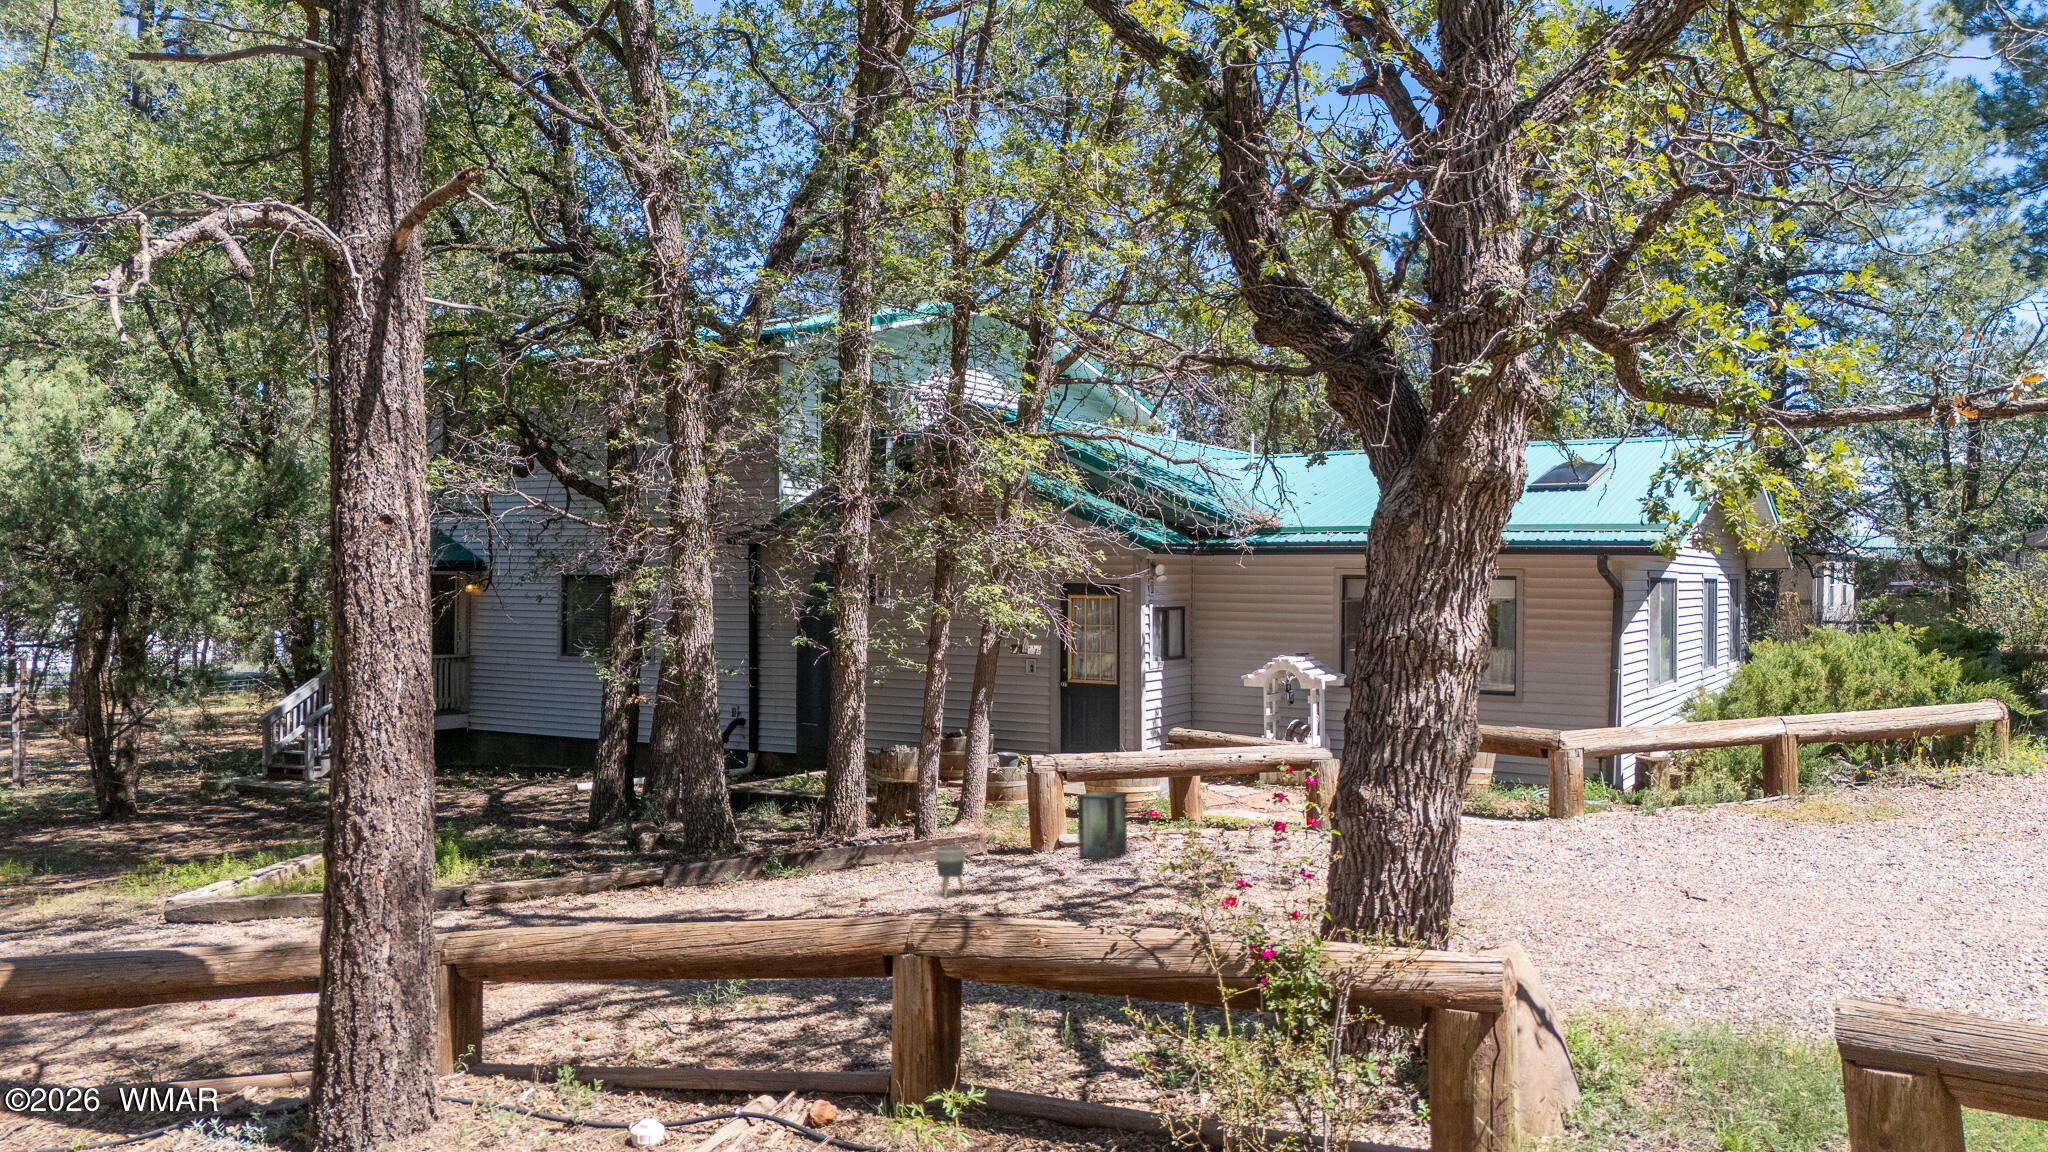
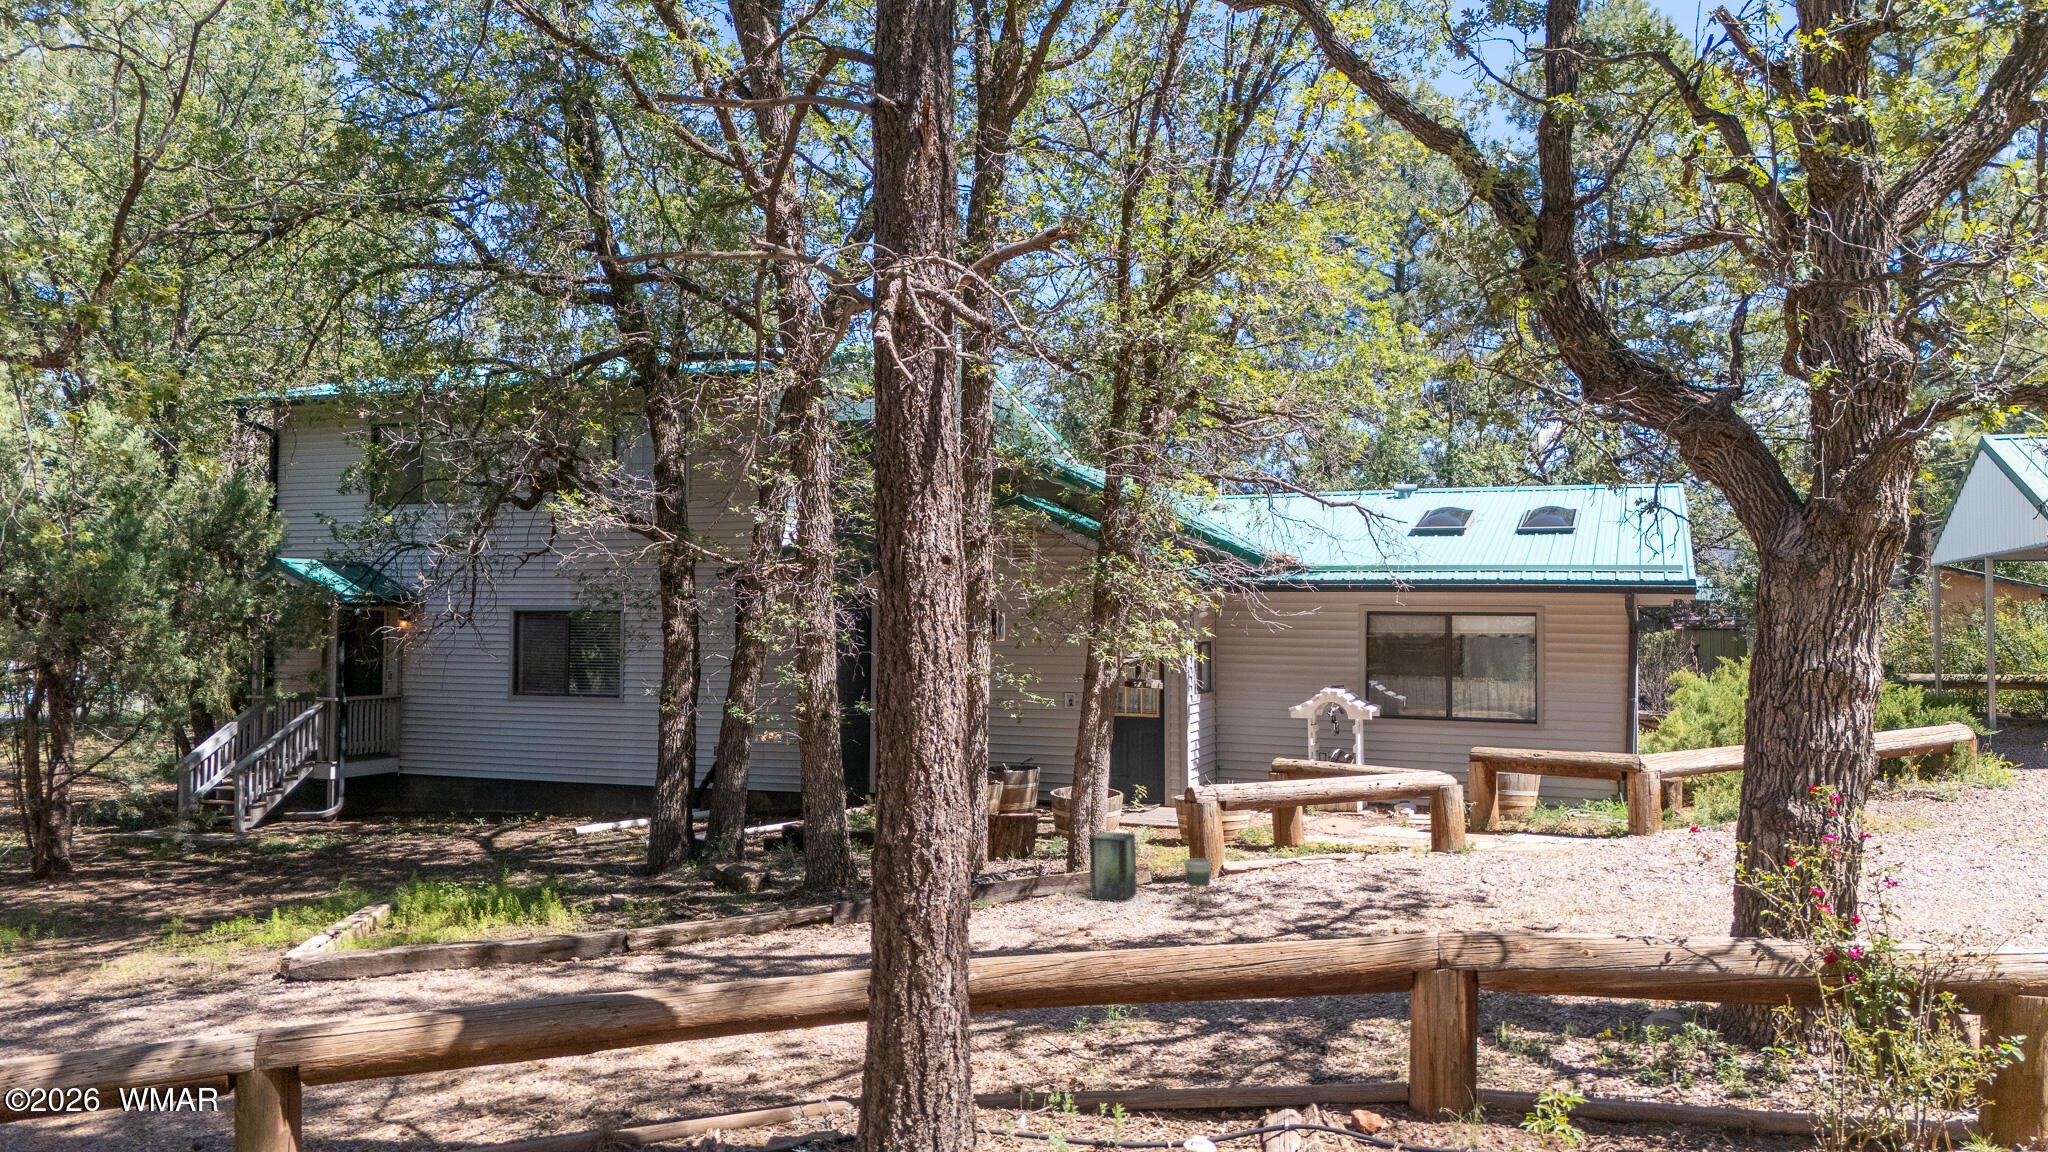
storage box: present [1078,791,1127,860] -> present [1089,832,1137,902]

